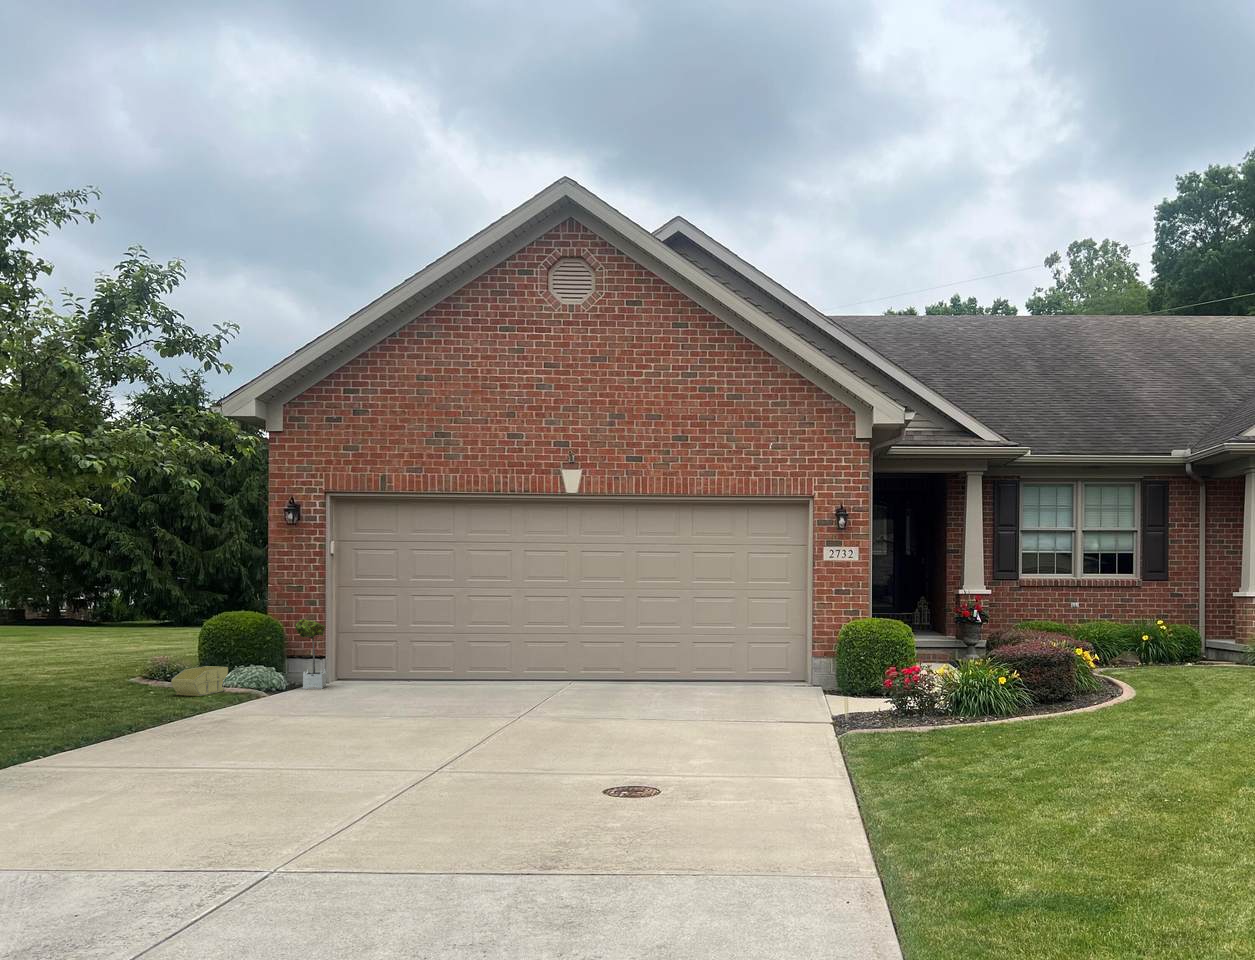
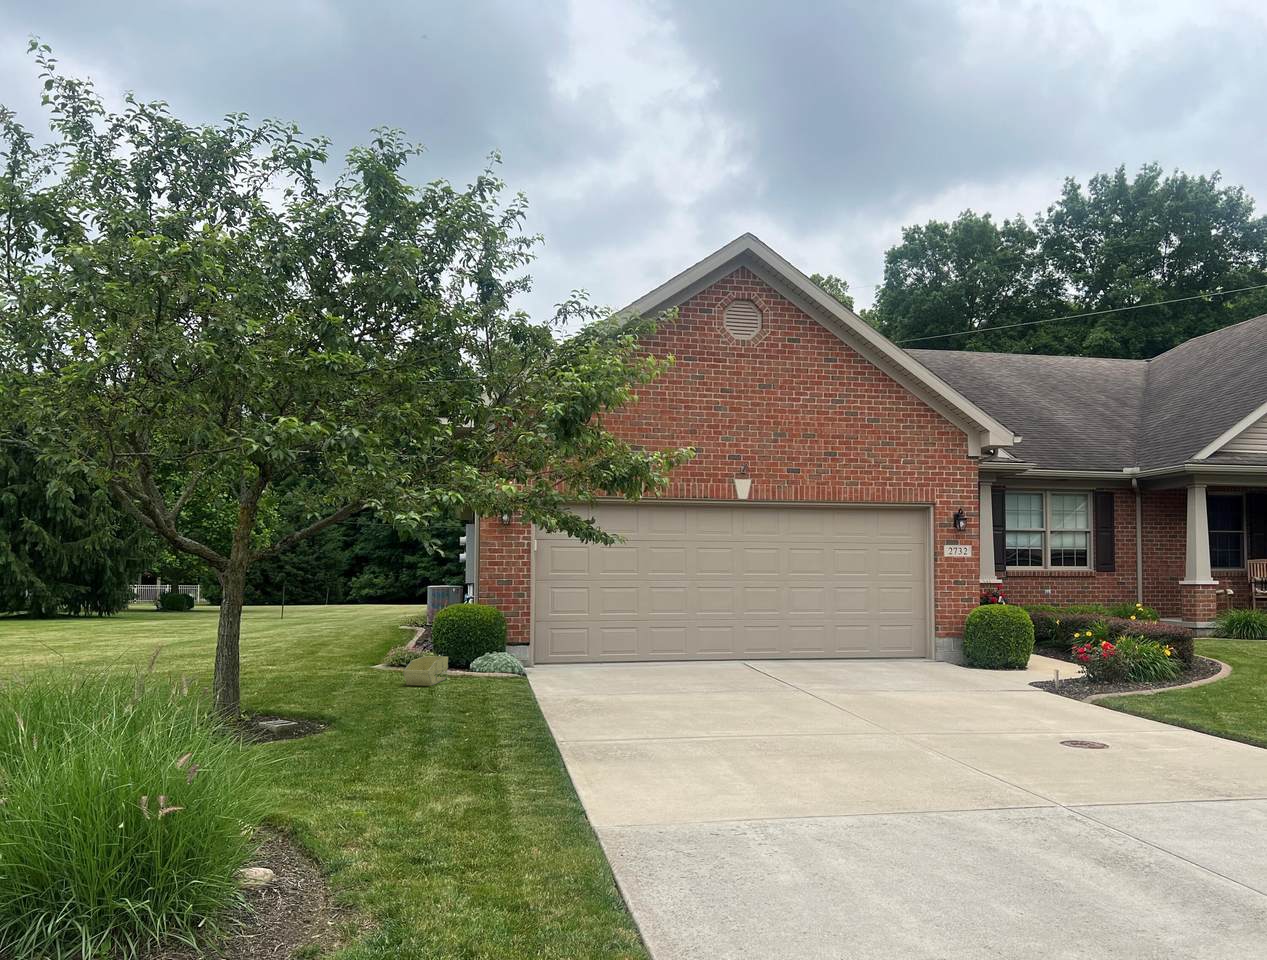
potted tree: present [296,619,326,689] -> none [508,610,535,675]

